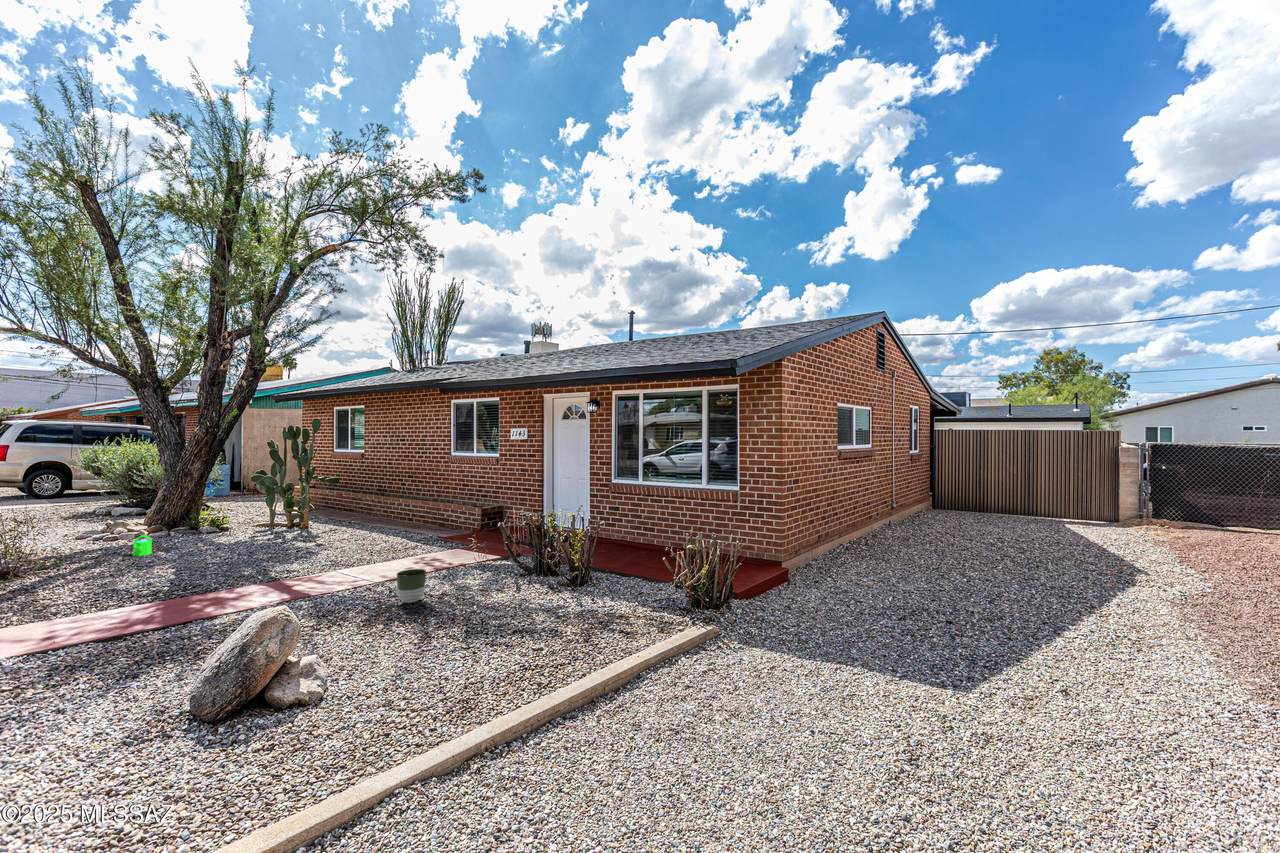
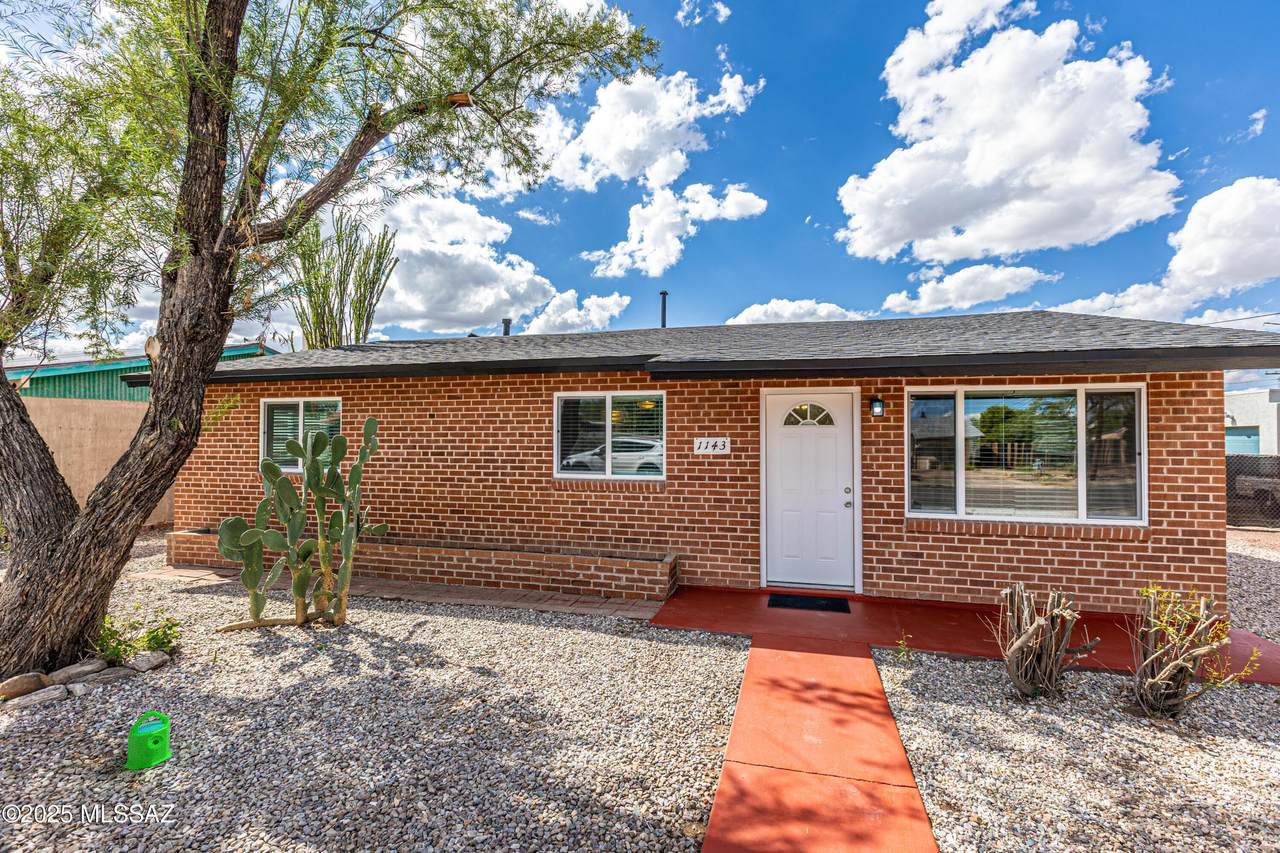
planter: present [397,569,426,603] -> none [1029,719,1092,794]

